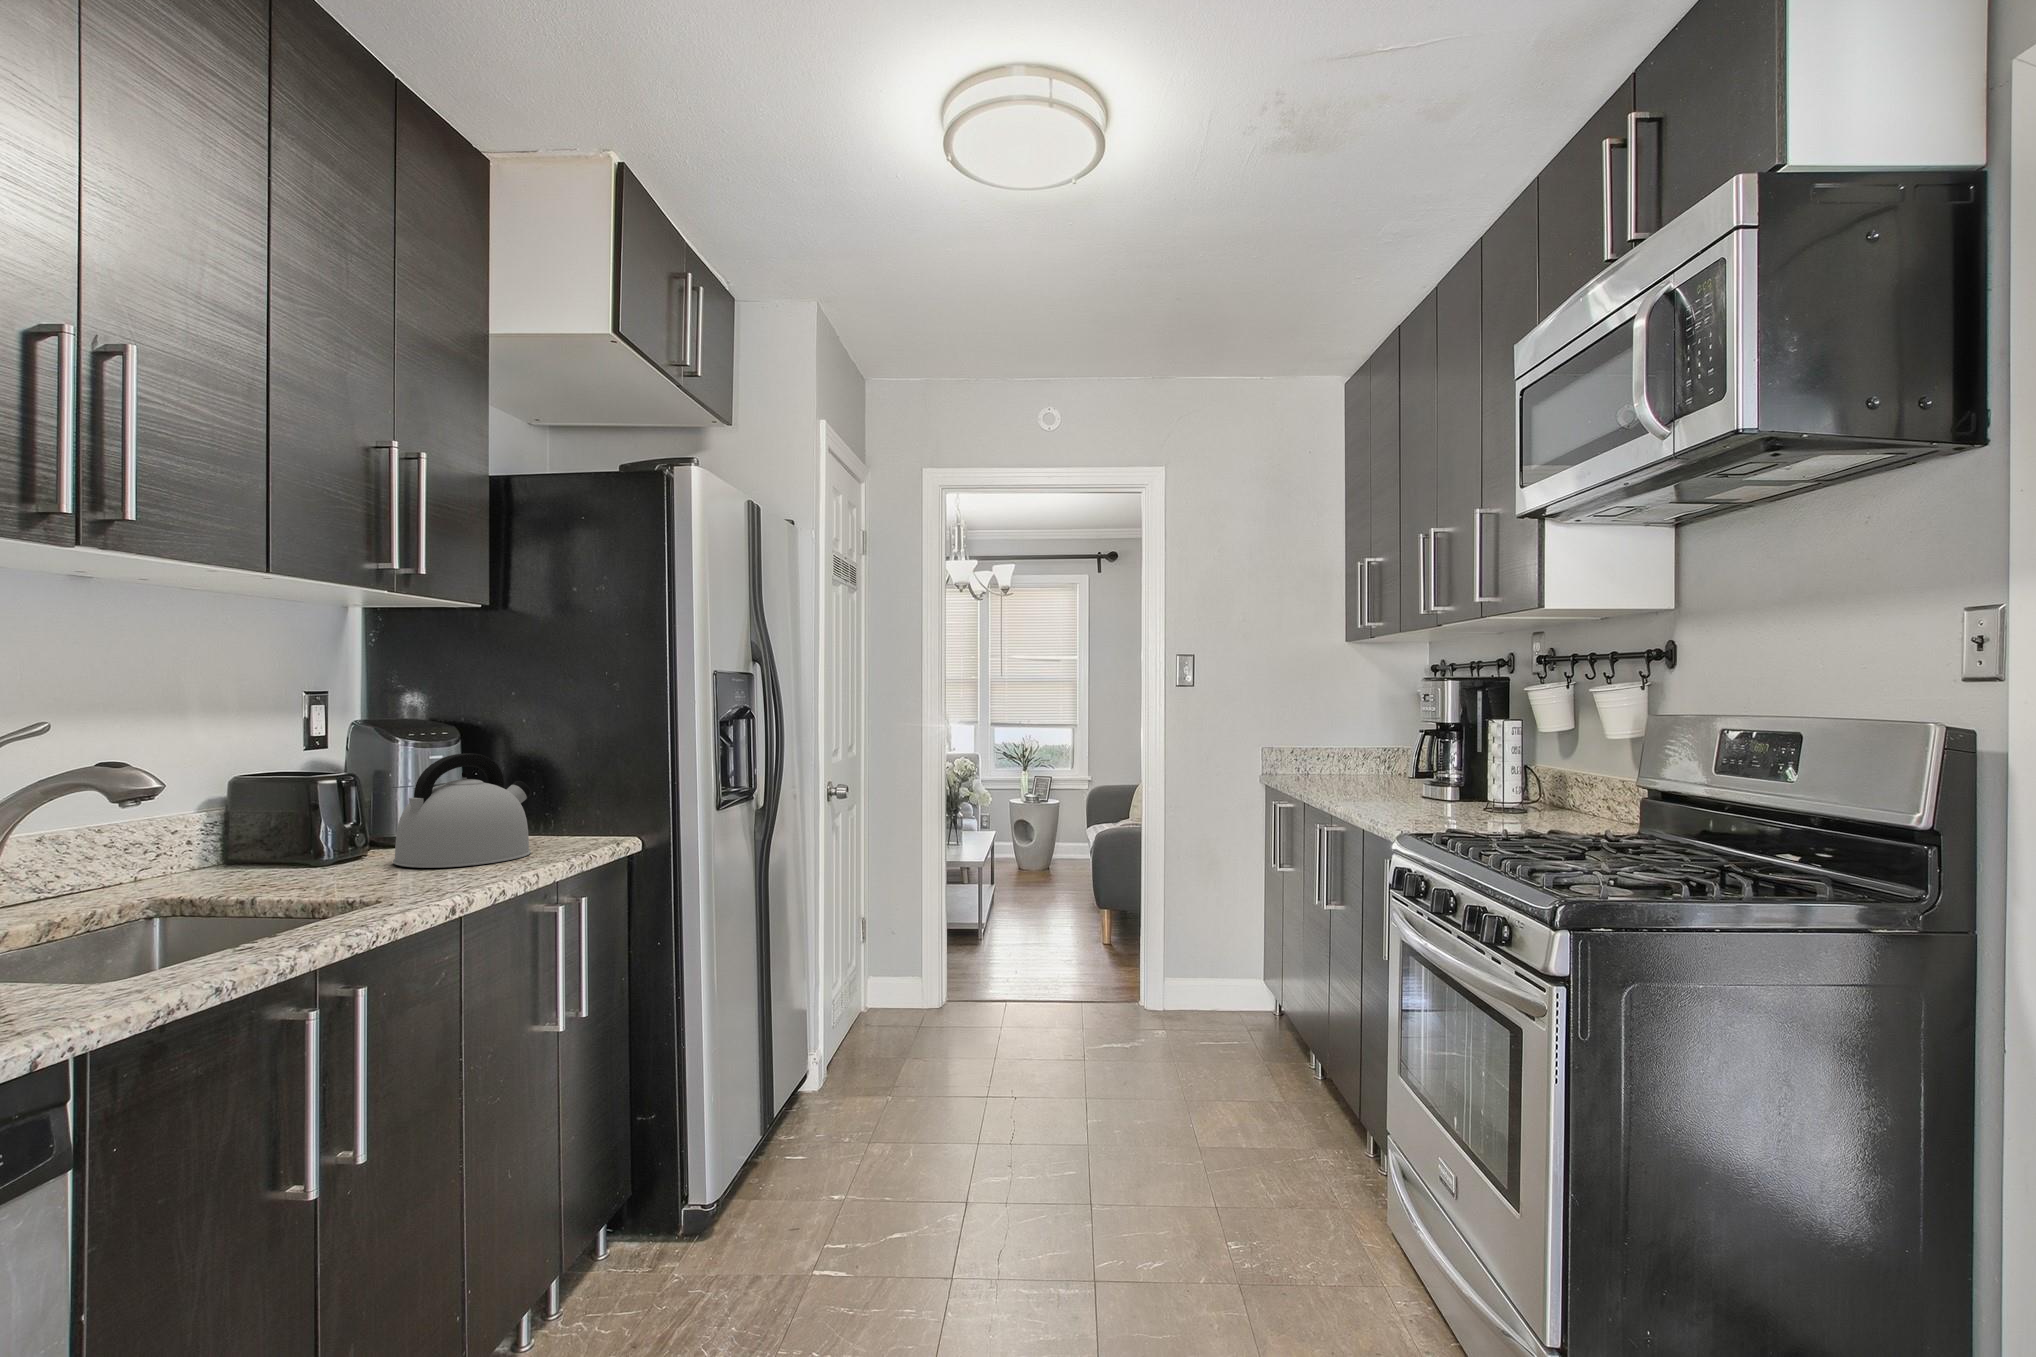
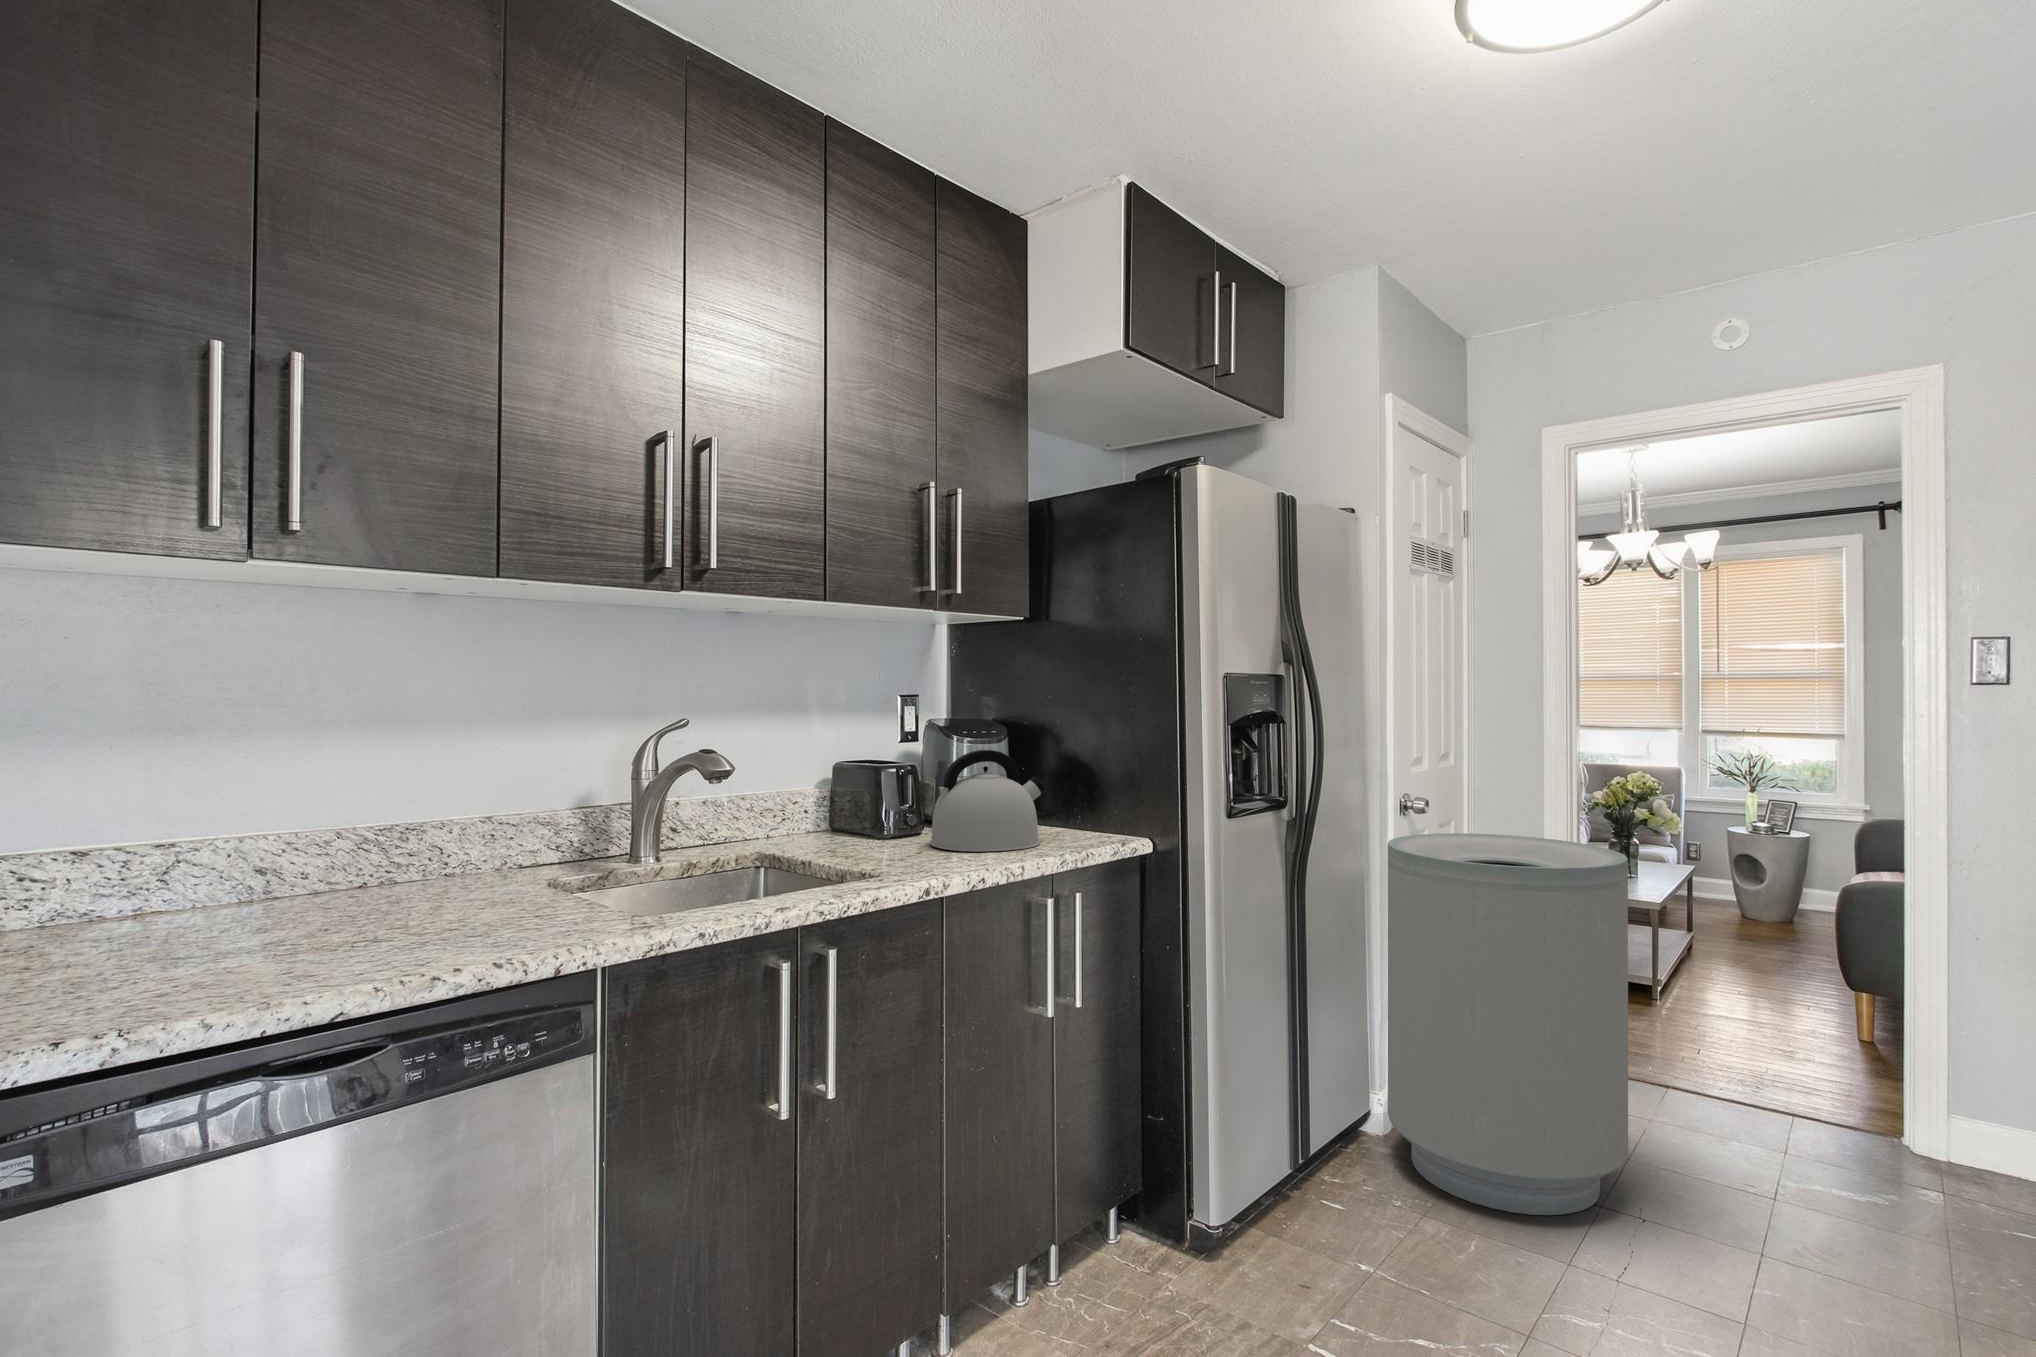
trash can: none [826,810,1011,1125] -> present [1388,833,1628,1215]

